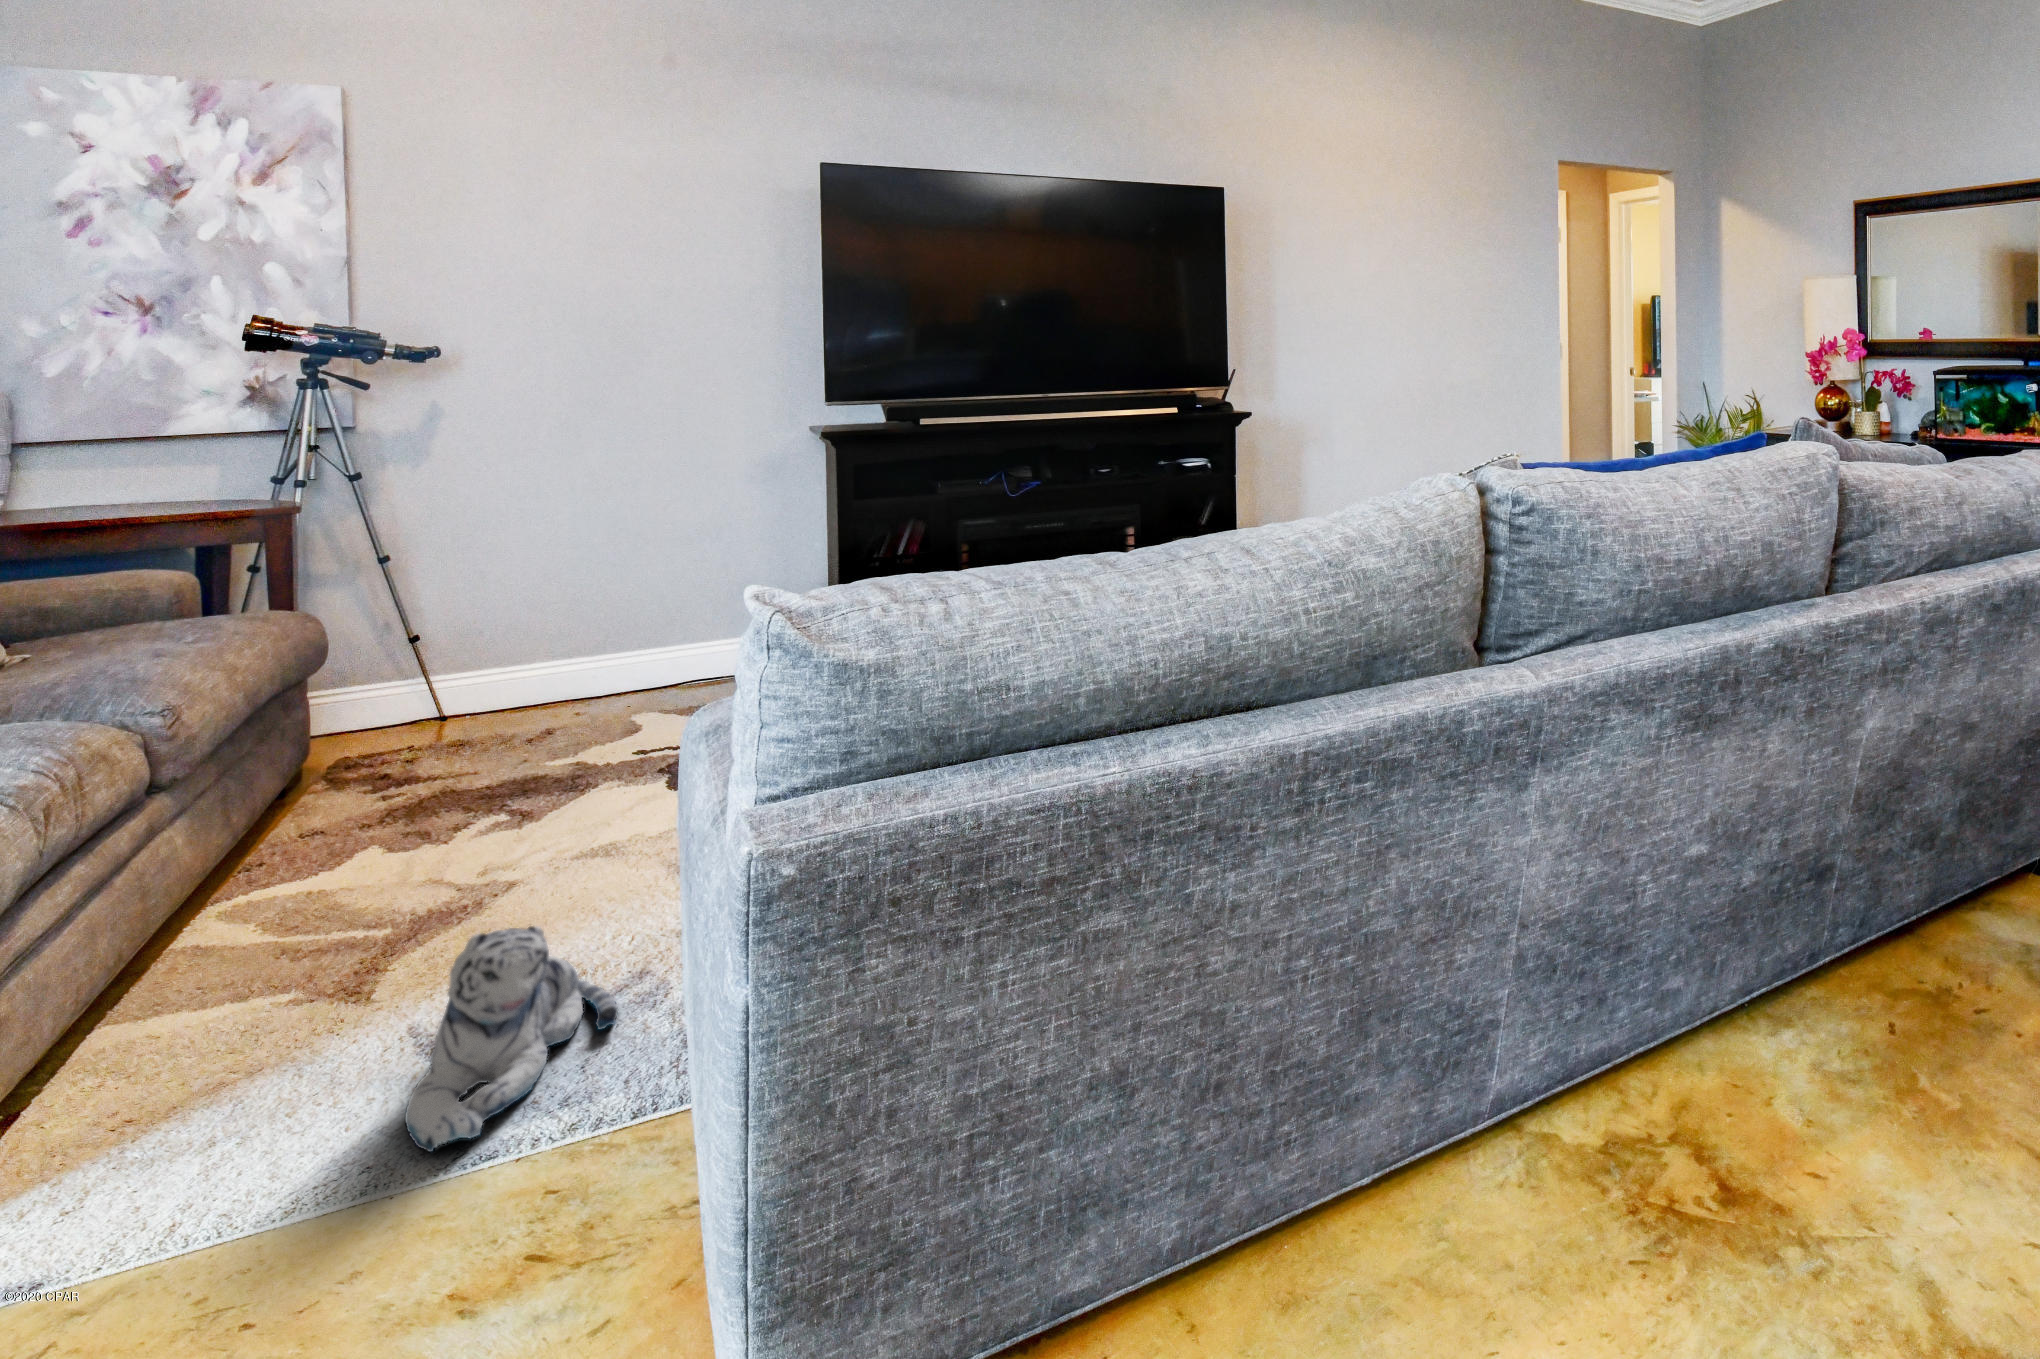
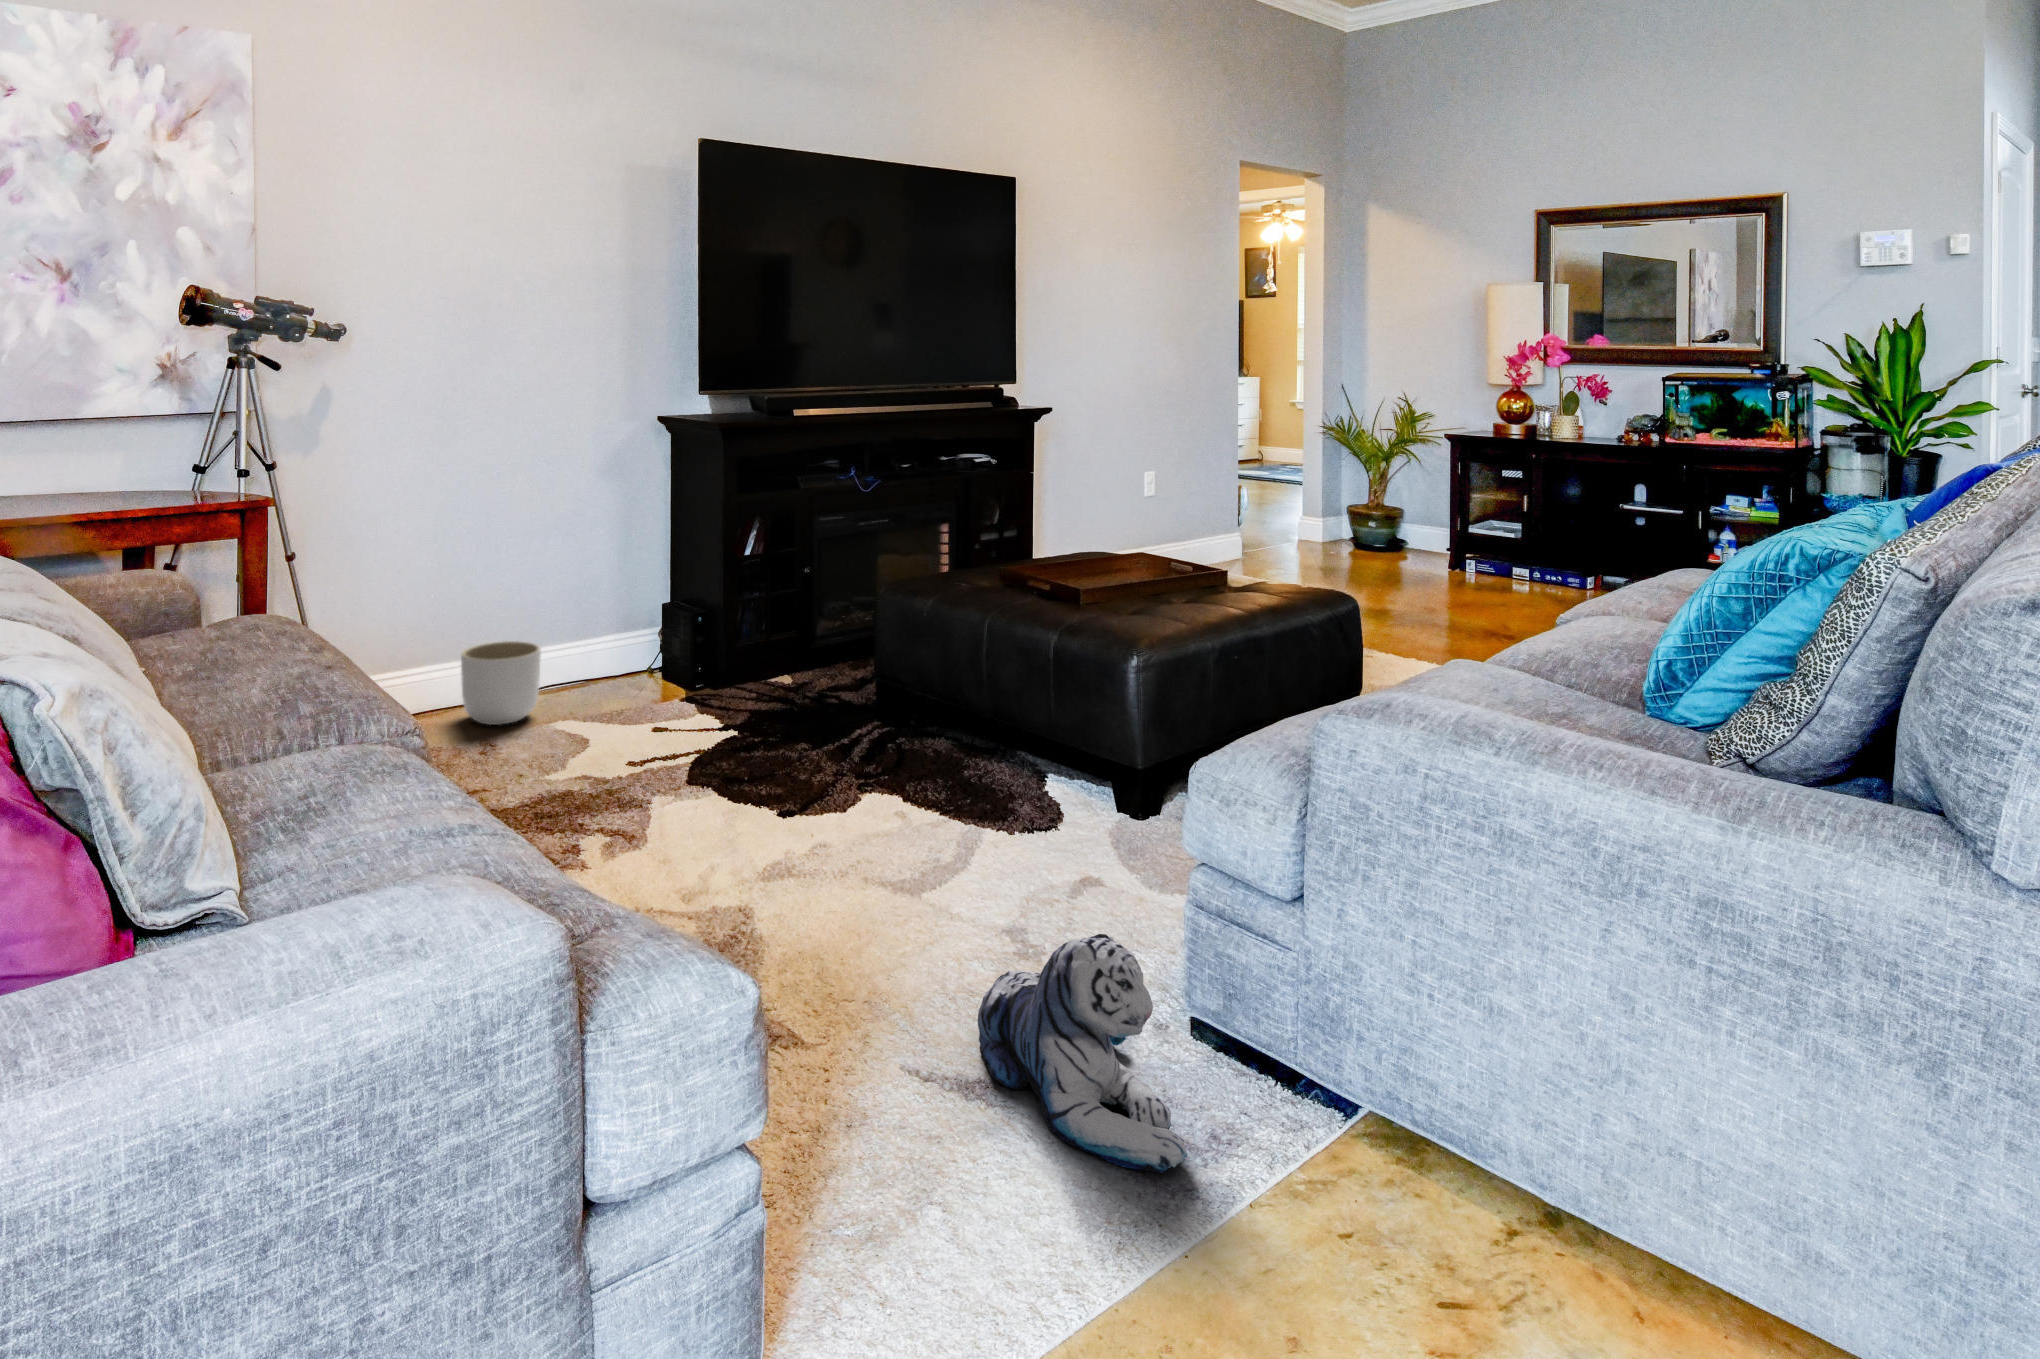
planter: none [572,631,658,707] -> present [461,641,541,725]

